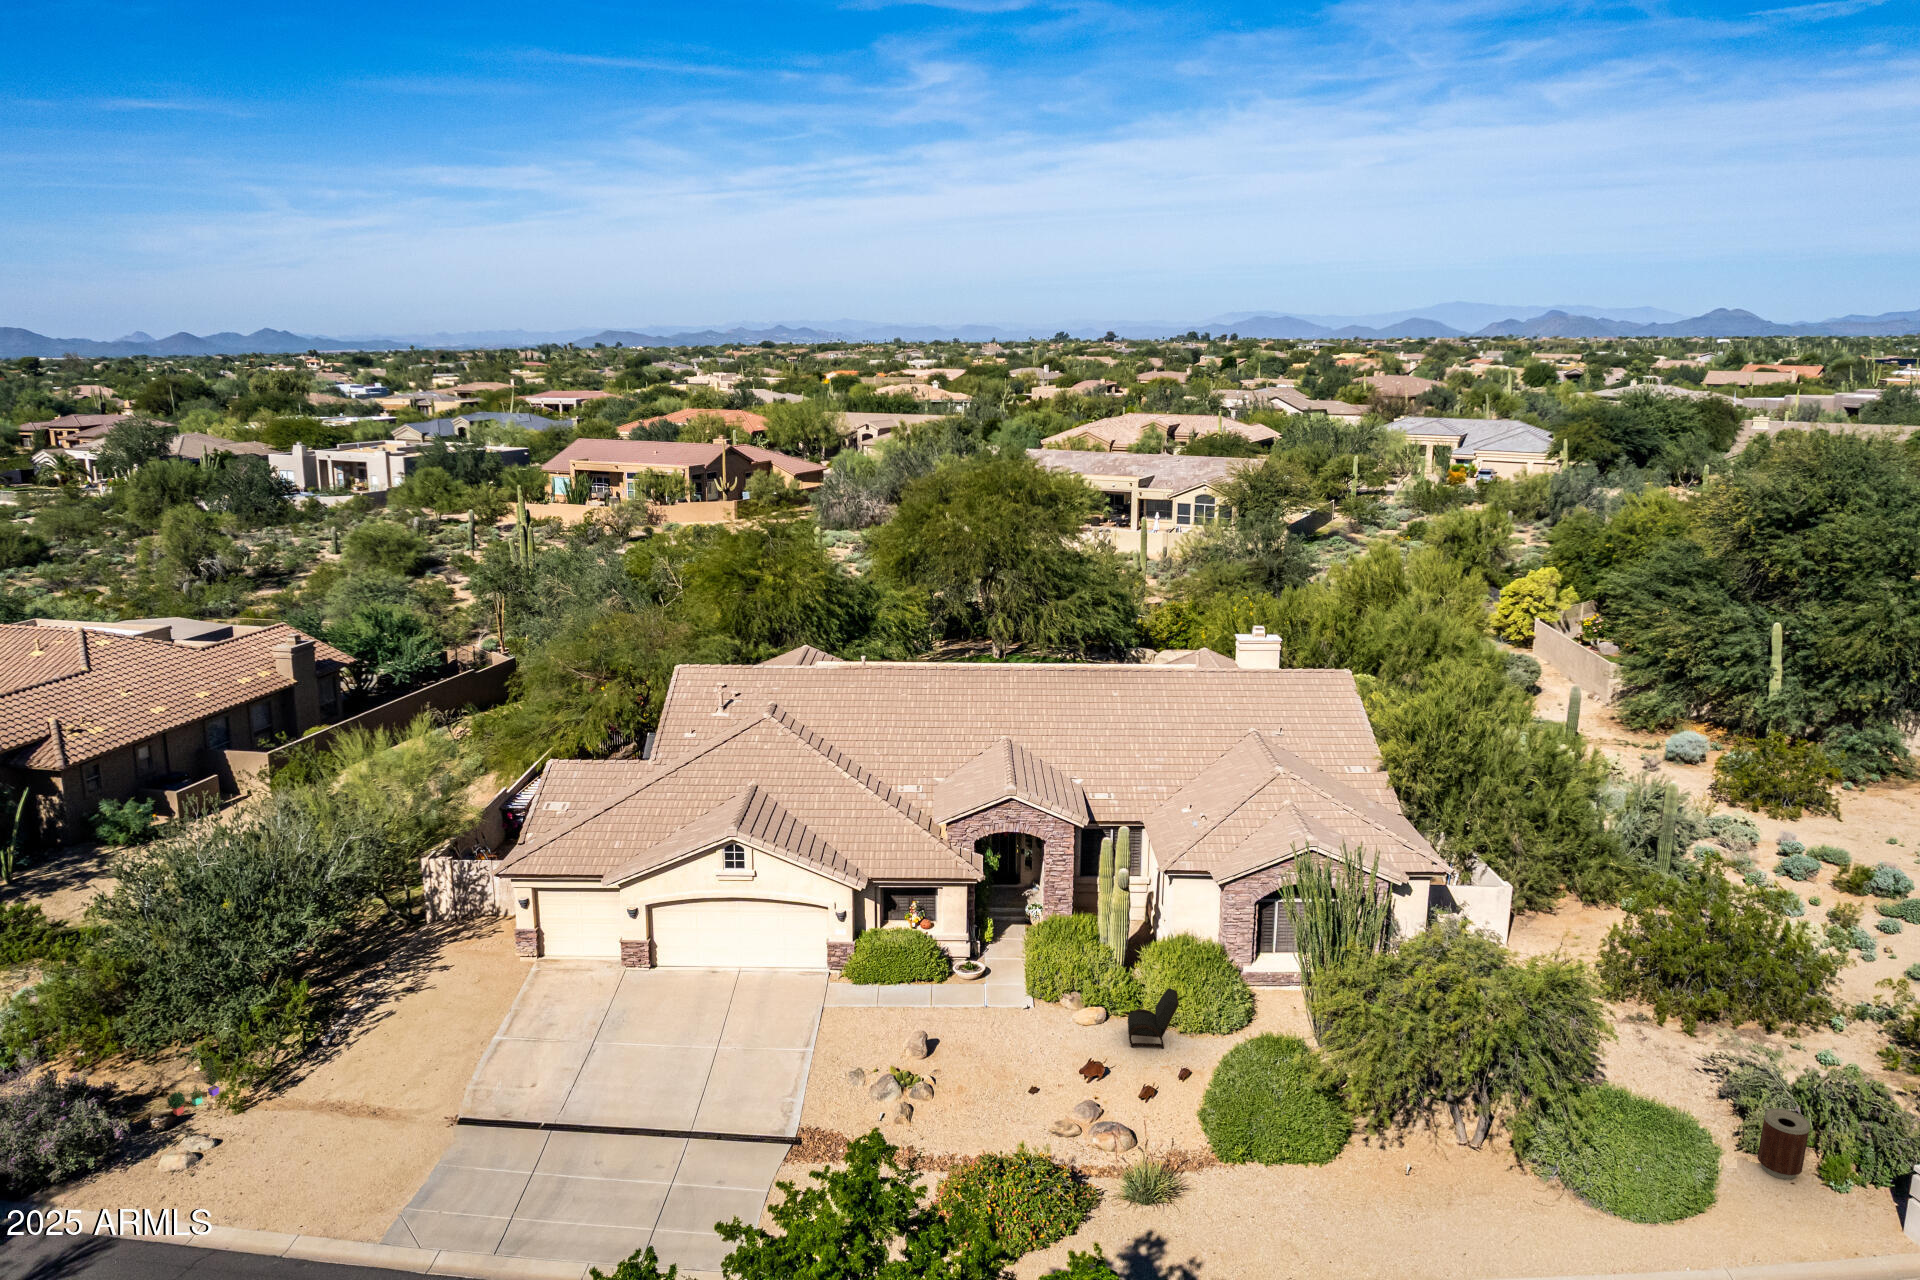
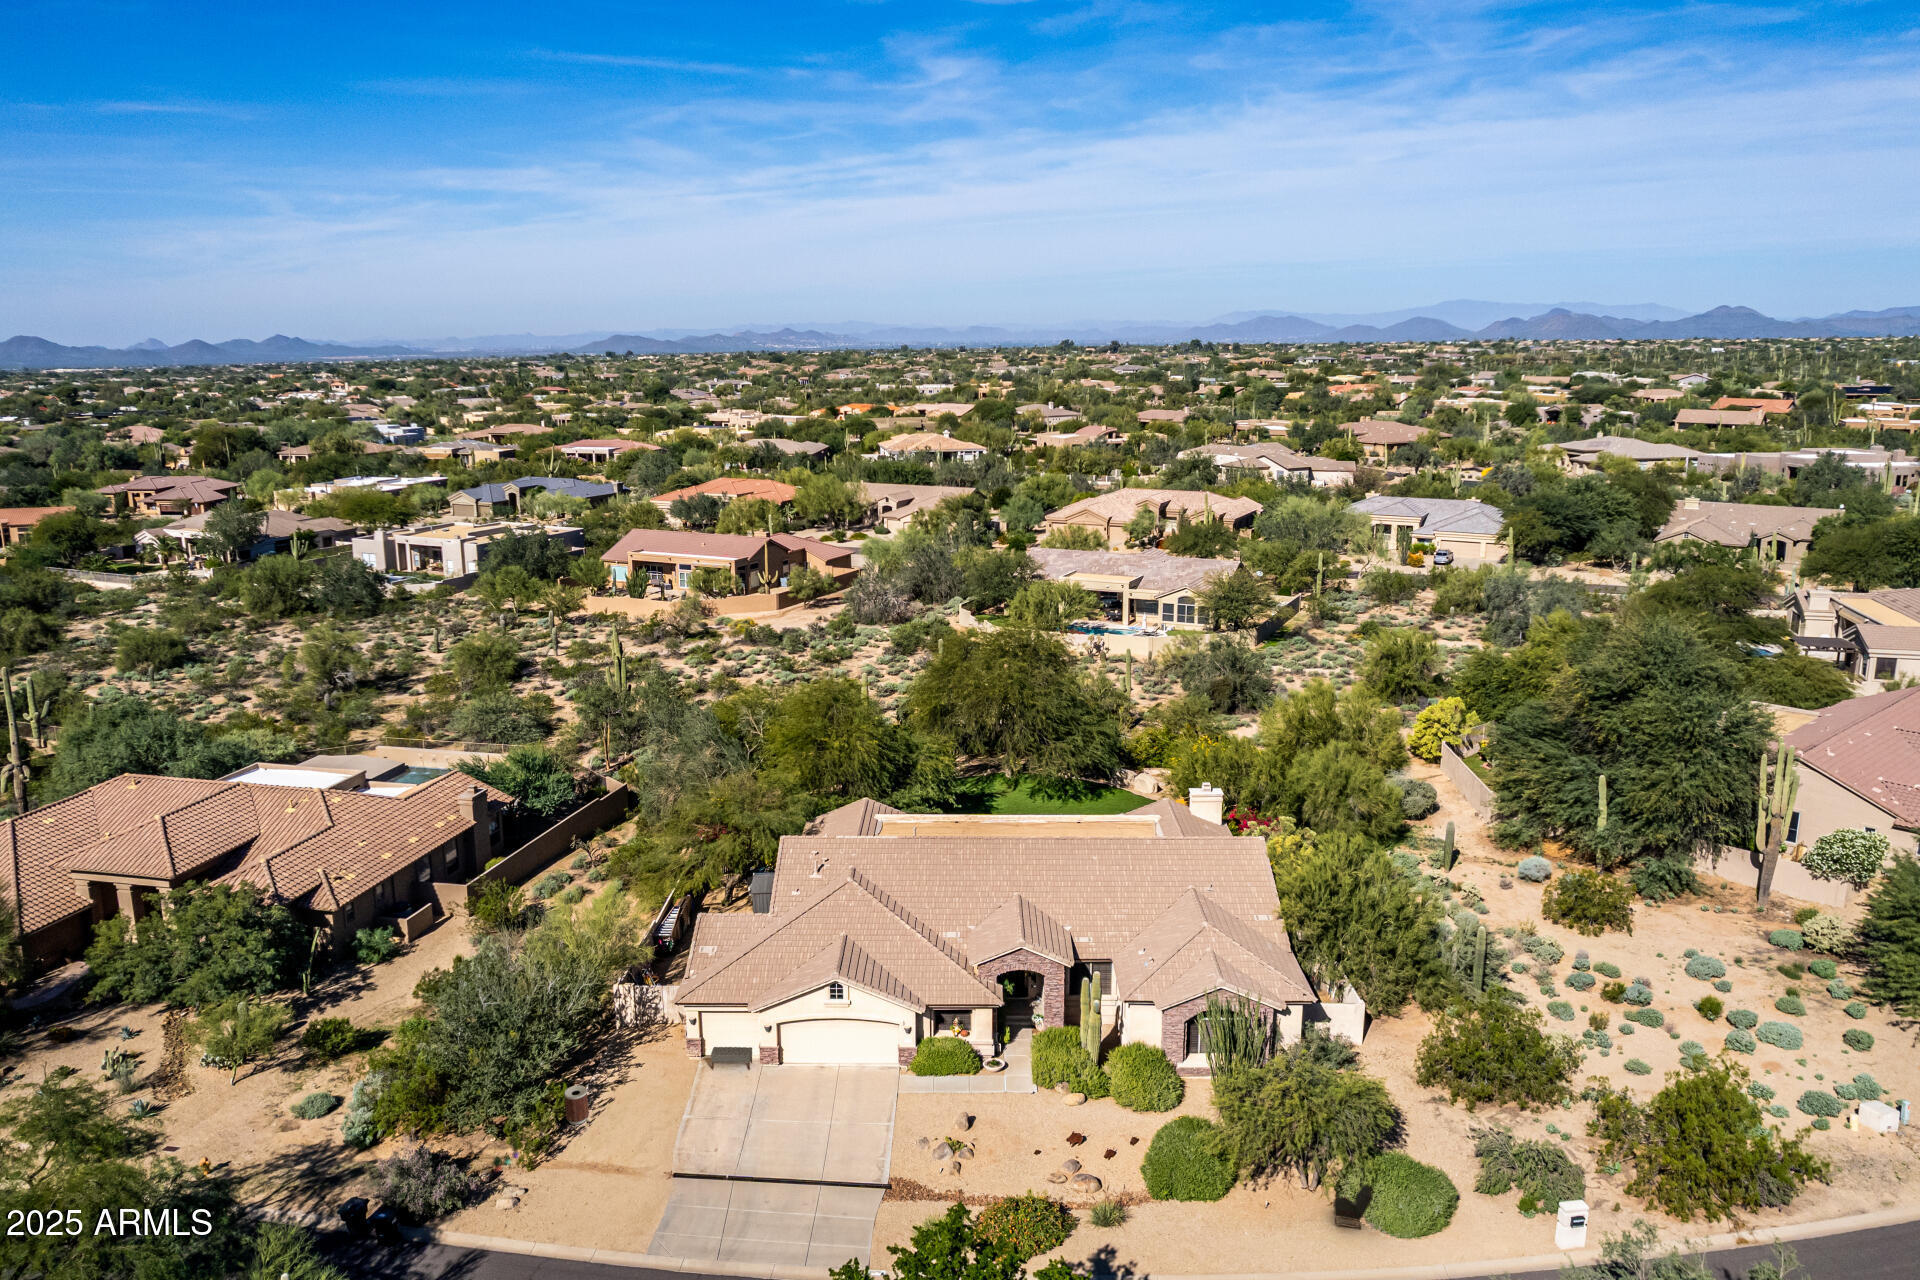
bench: none [549,942,614,975] -> present [711,1047,752,1070]
lounge chair: present [1128,988,1179,1049] -> present [1333,1184,1373,1228]
trash can: present [1758,1108,1810,1180] -> present [565,1085,589,1125]

